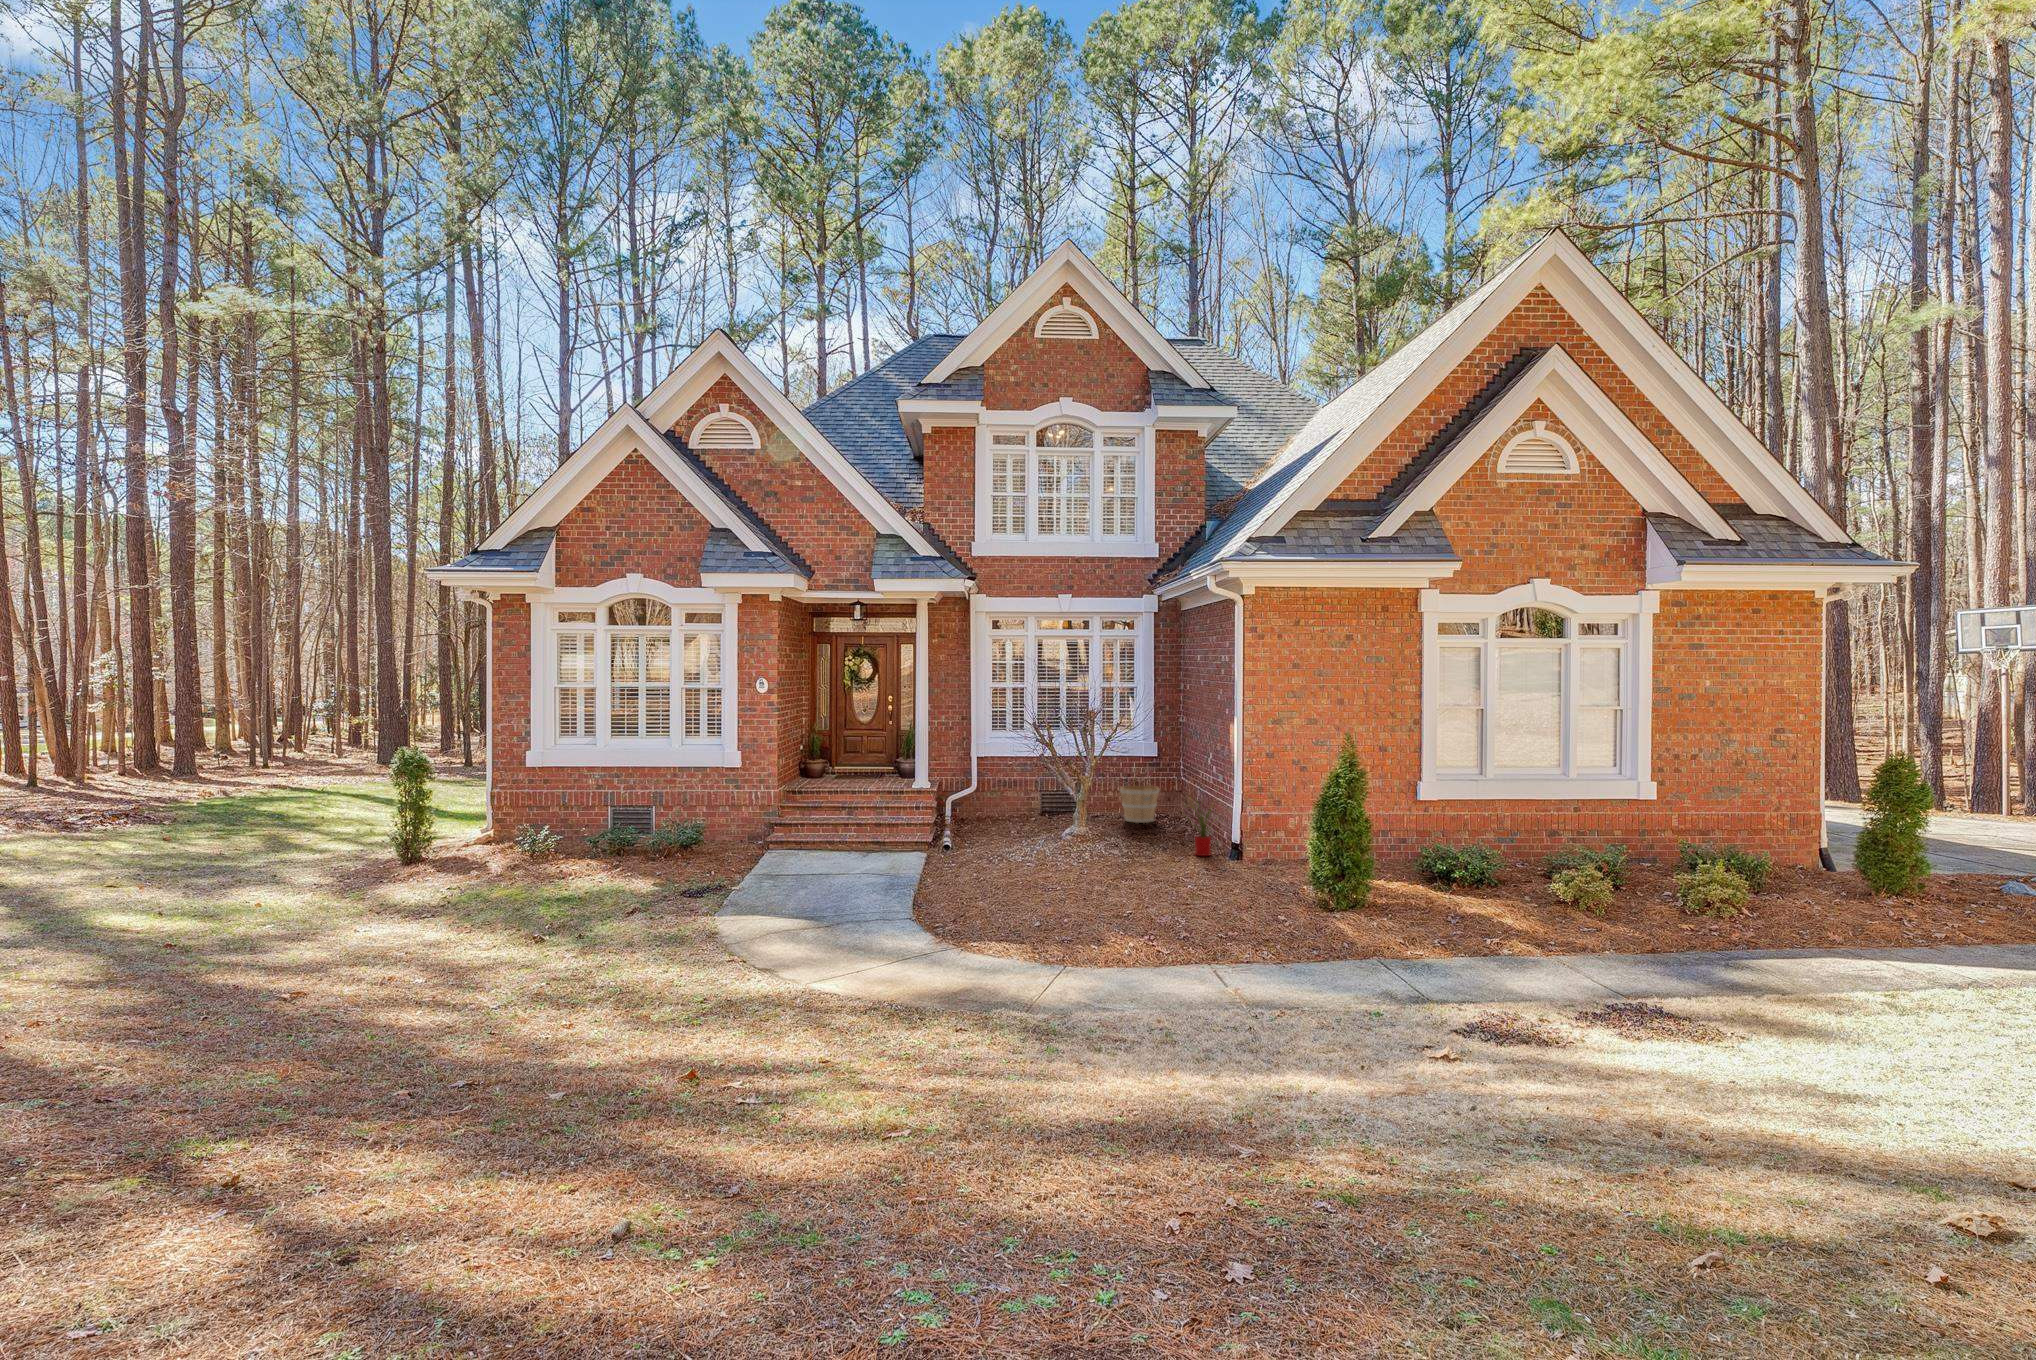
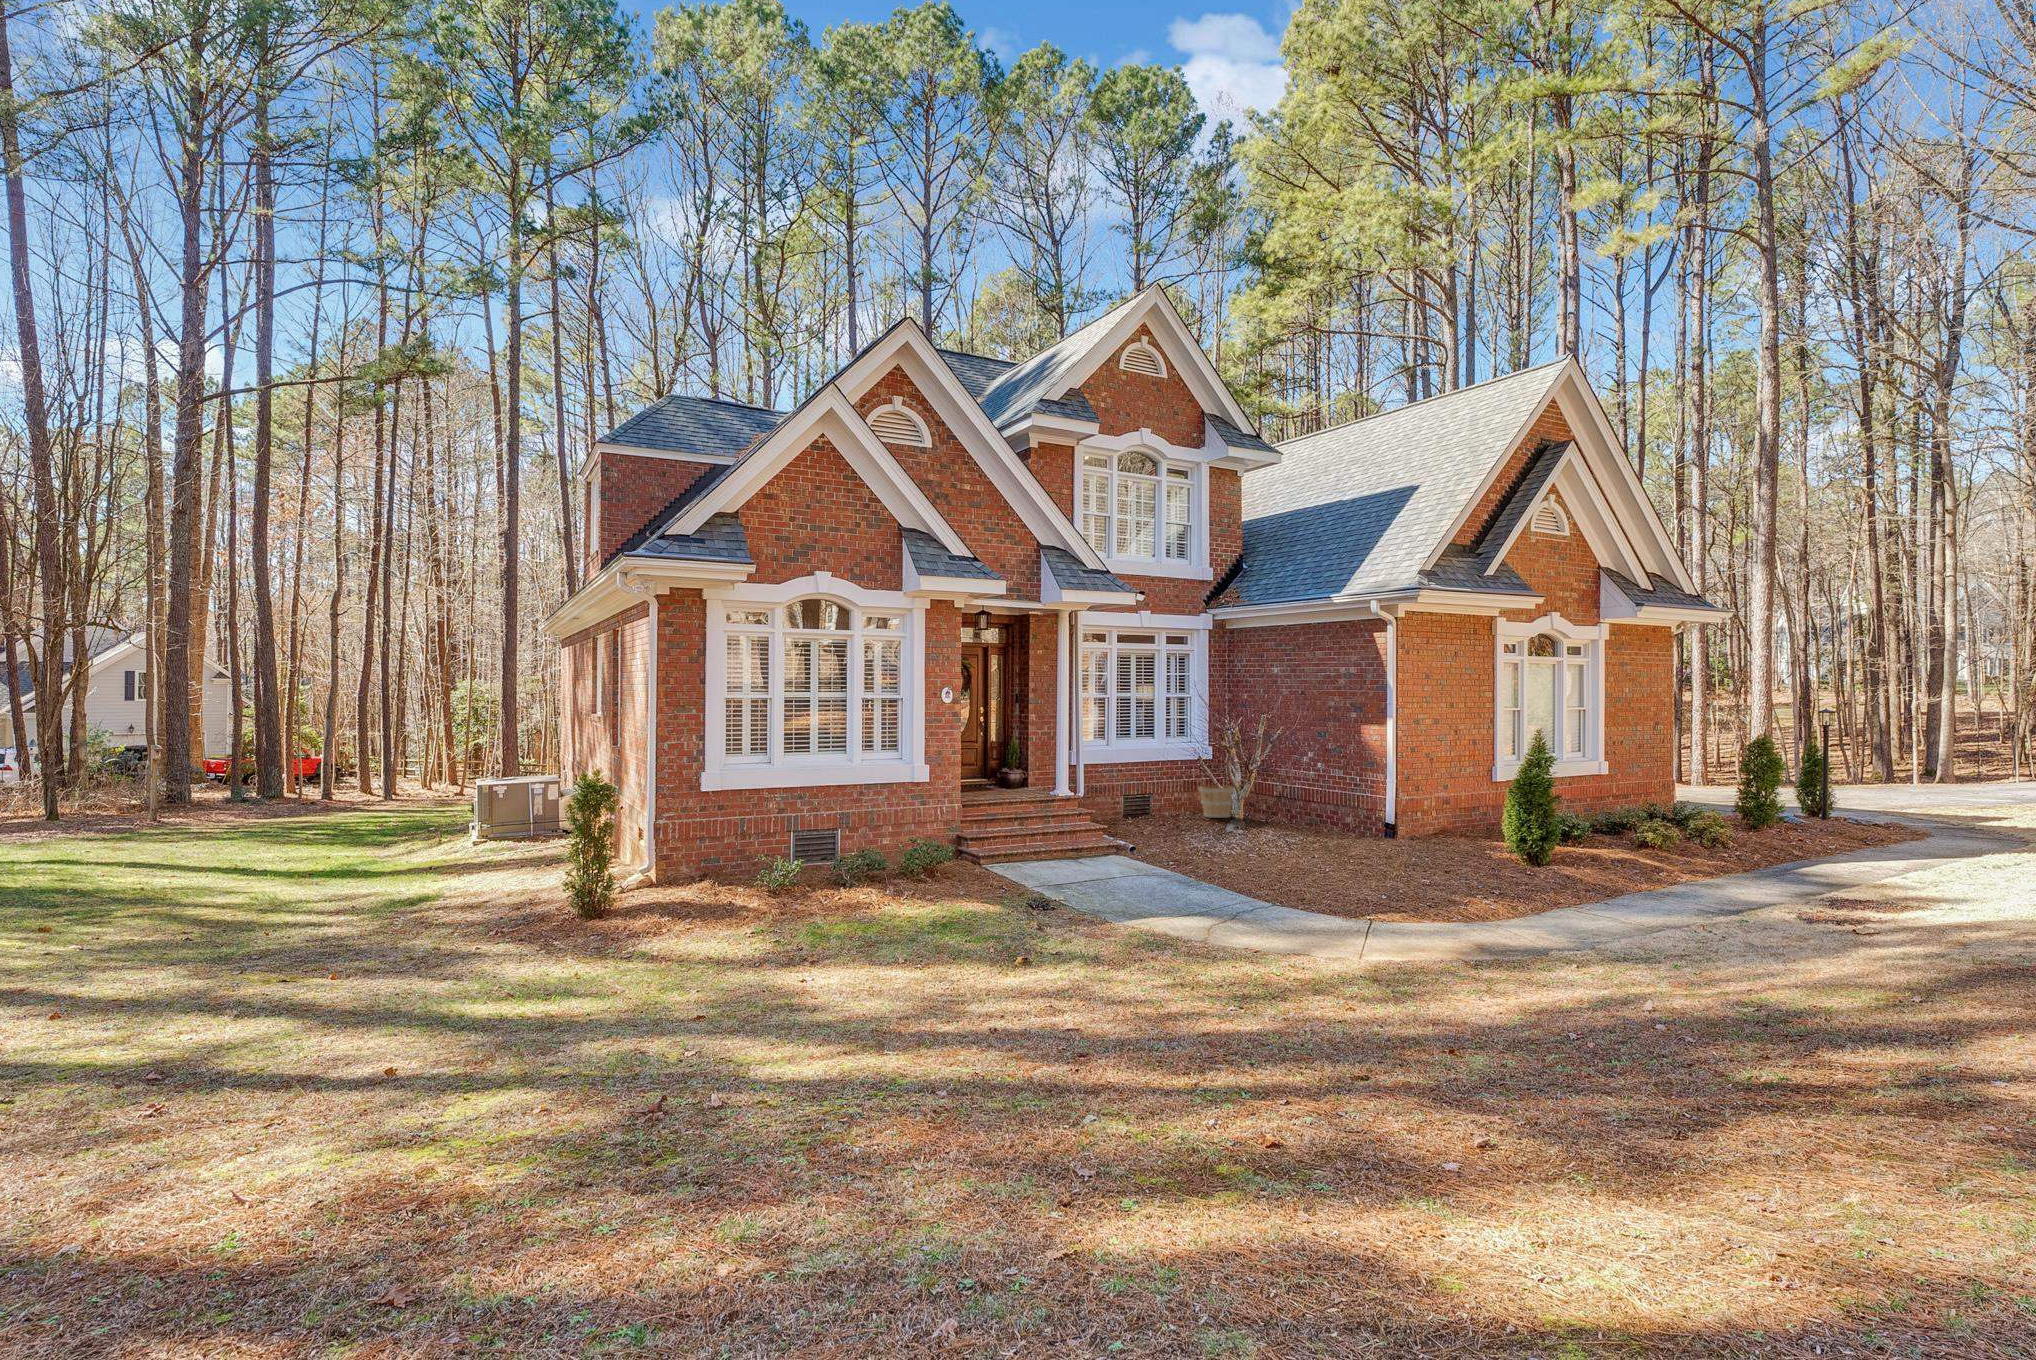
house plant: present [1195,807,1212,856] -> none [1322,786,1362,837]

